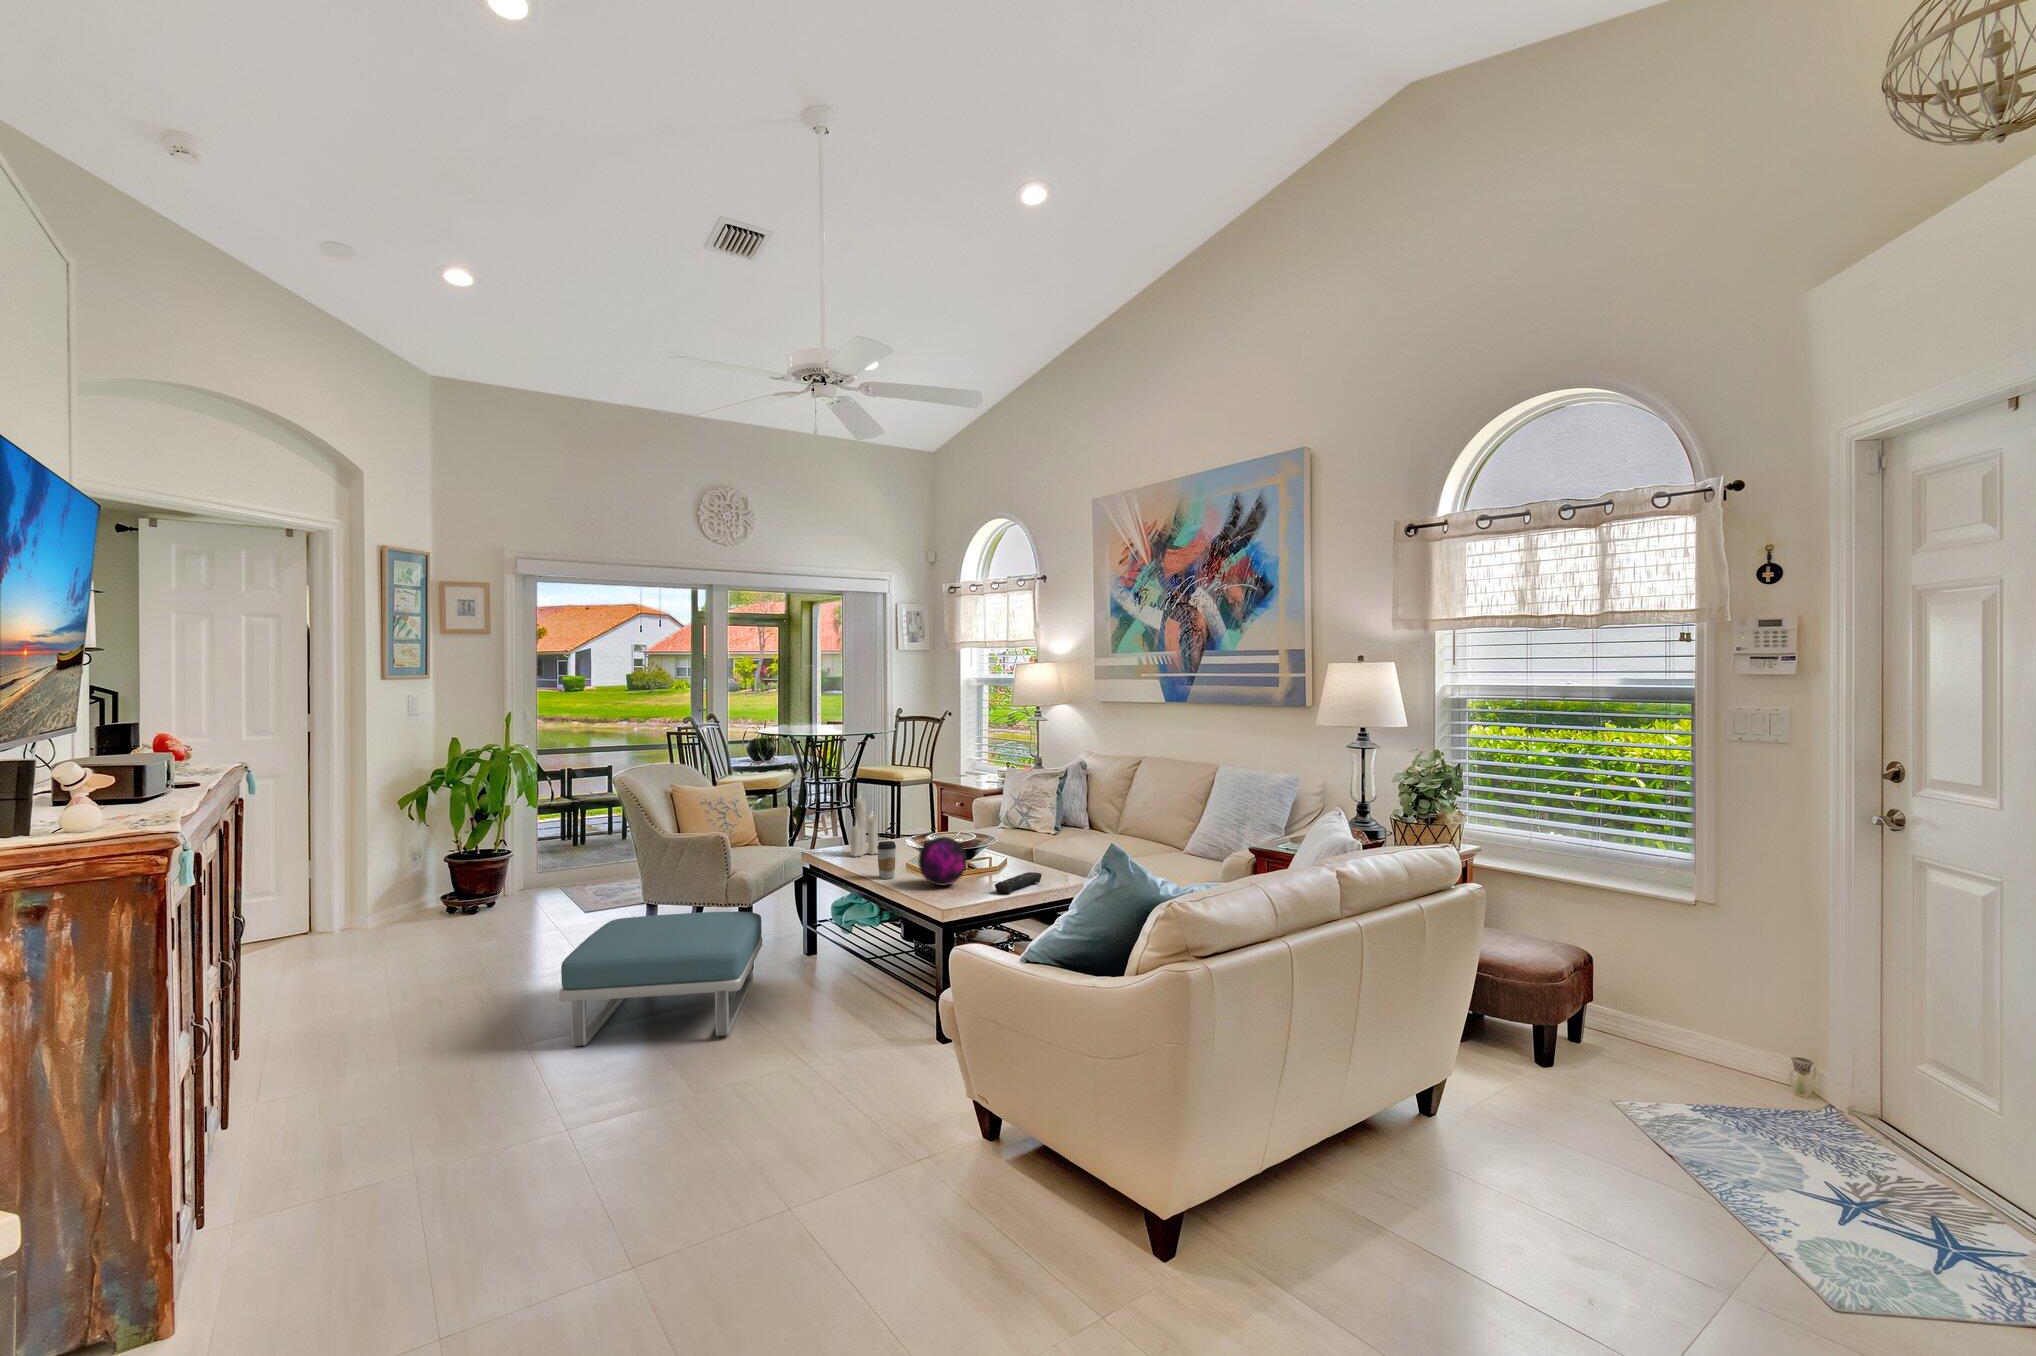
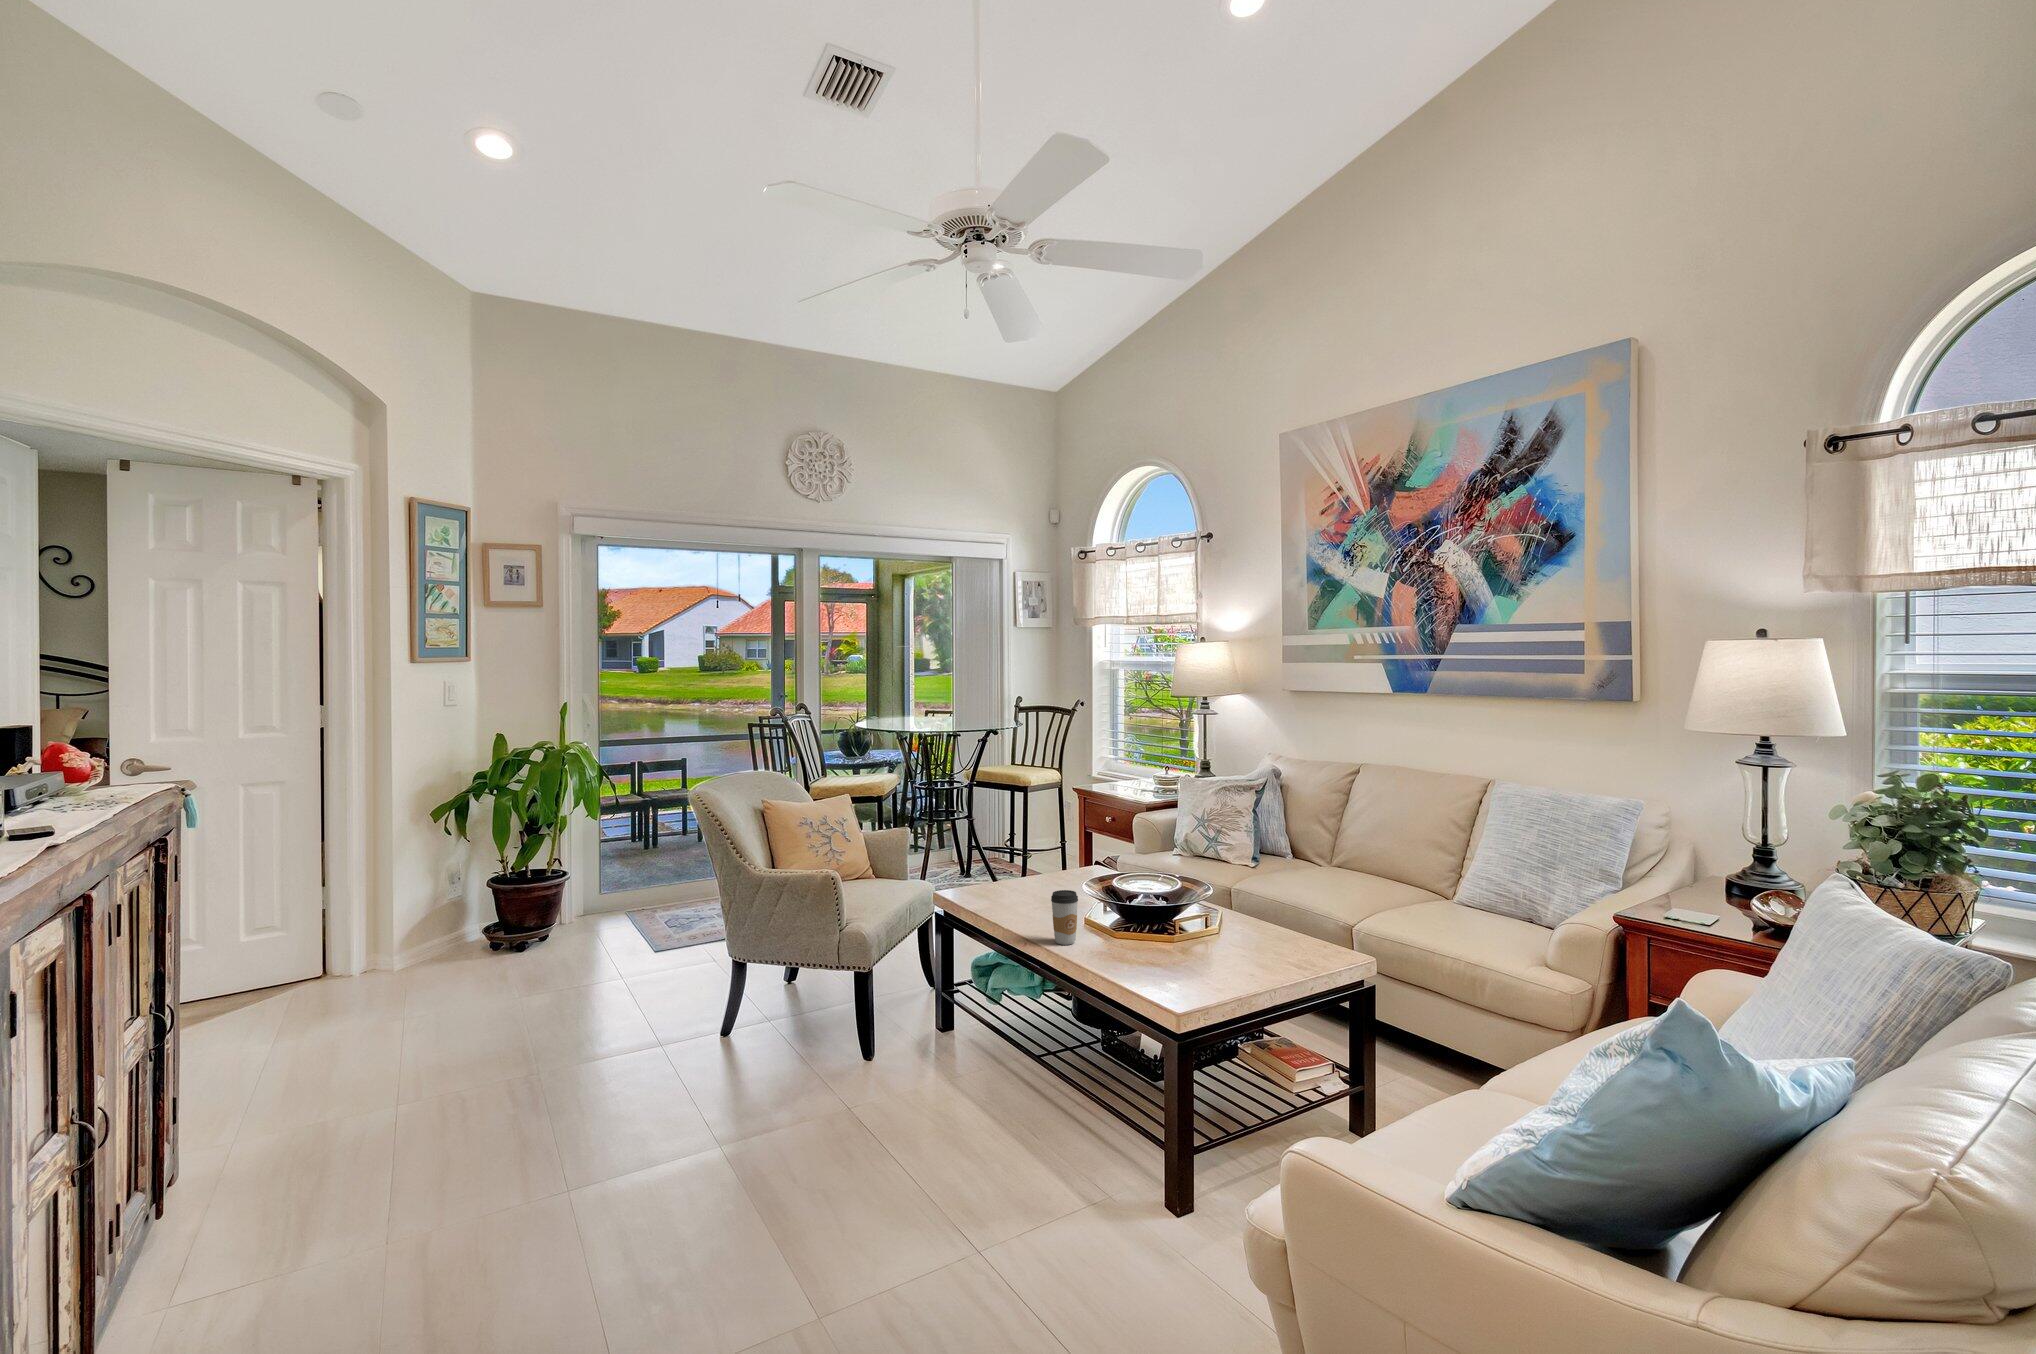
candle: present [850,799,878,857] -> none [1000,809,1038,902]
decorative orb: present [919,837,967,886] -> none [1116,889,1185,960]
remote control: present [995,872,1042,894] -> none [1234,940,1290,979]
footstool: present [559,912,762,1046] -> none [616,983,890,1197]

